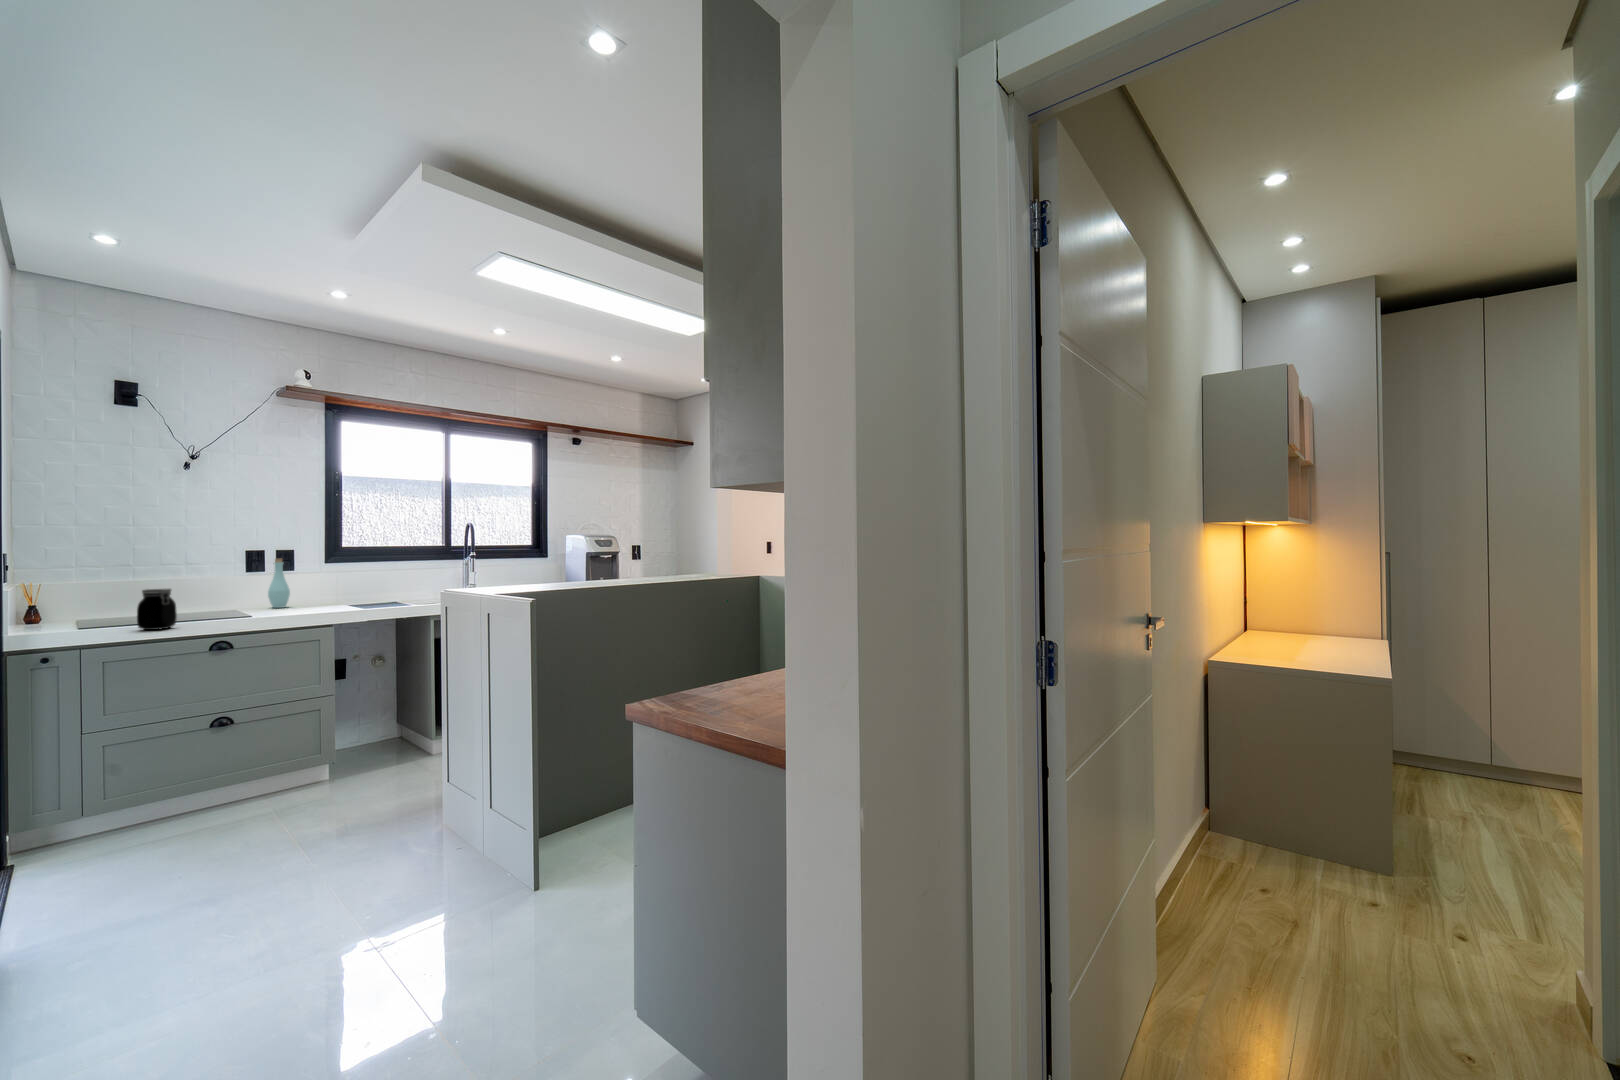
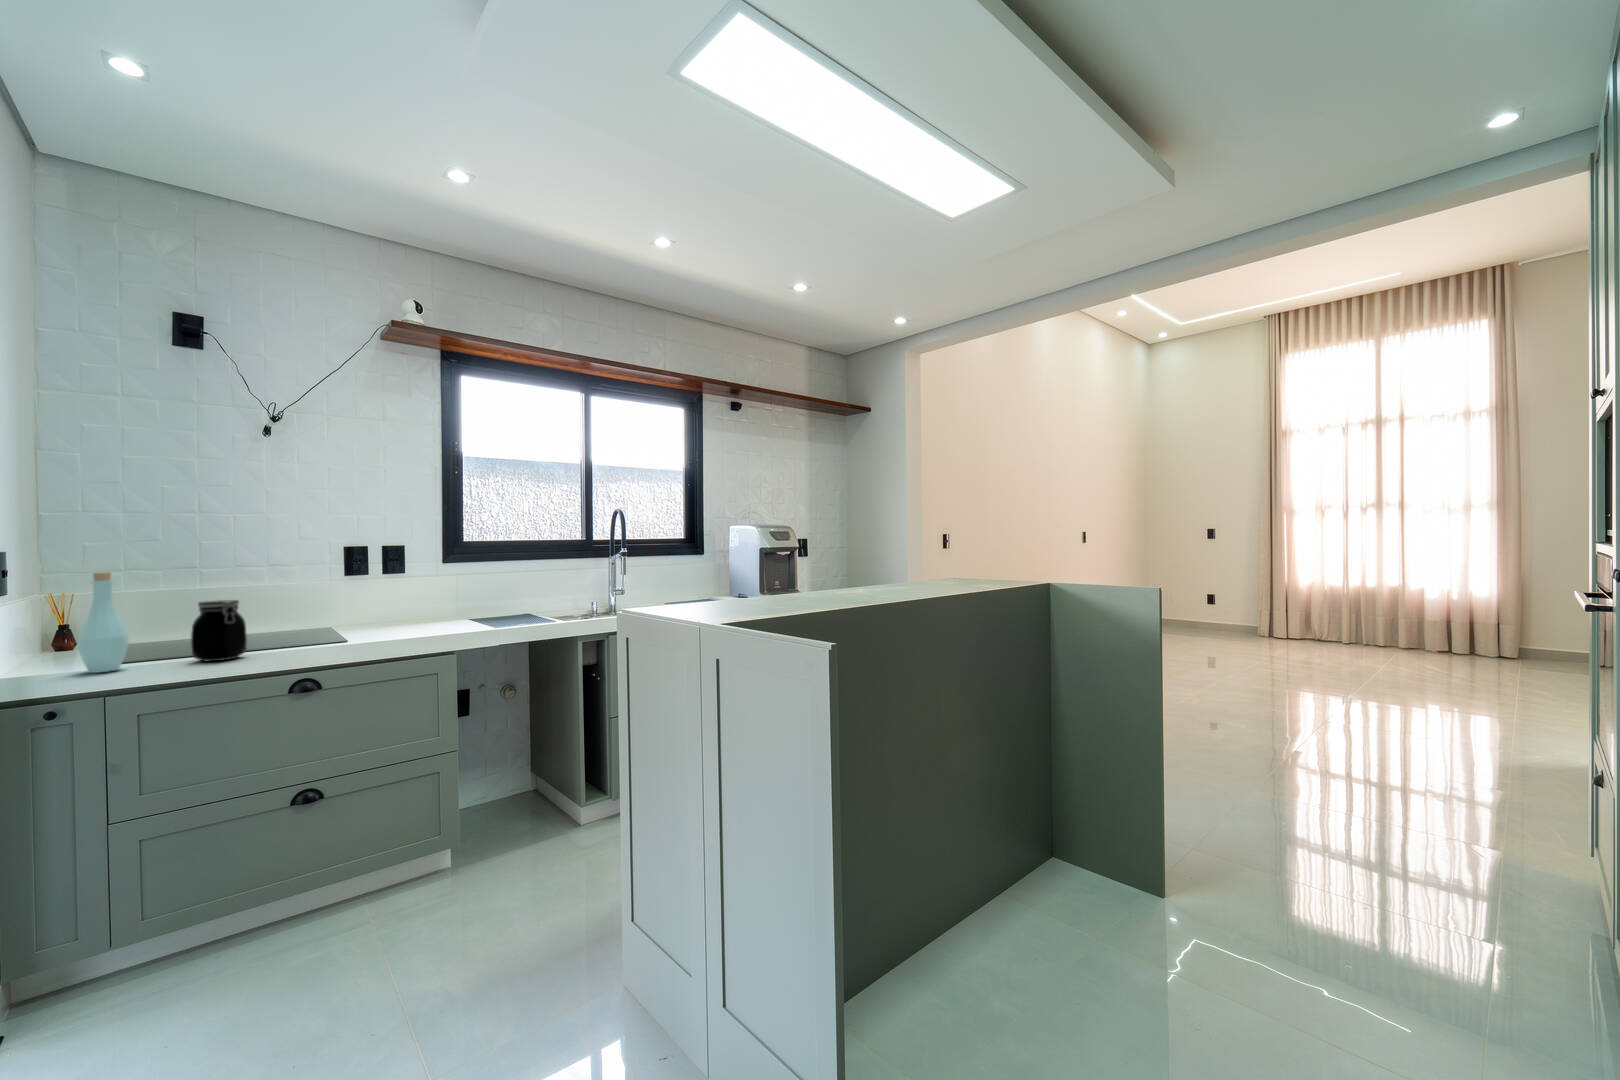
bottle: present [268,559,290,608] -> present [78,572,129,673]

